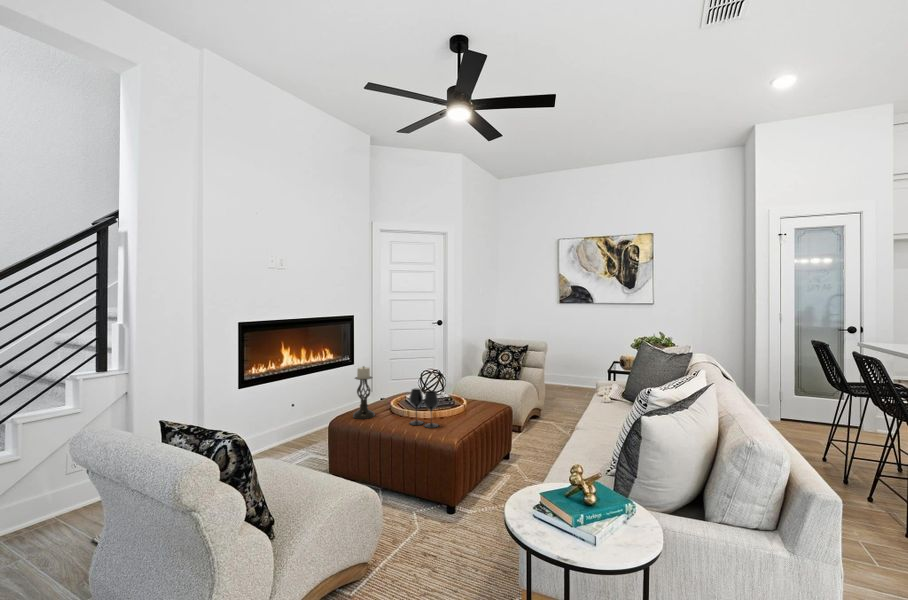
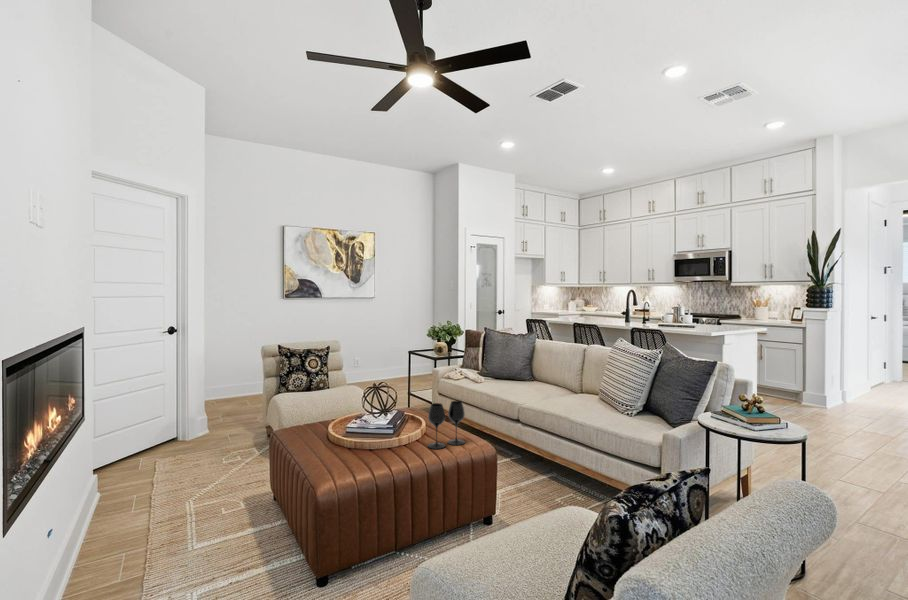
candle holder: present [353,366,375,419] -> none [342,390,374,470]

